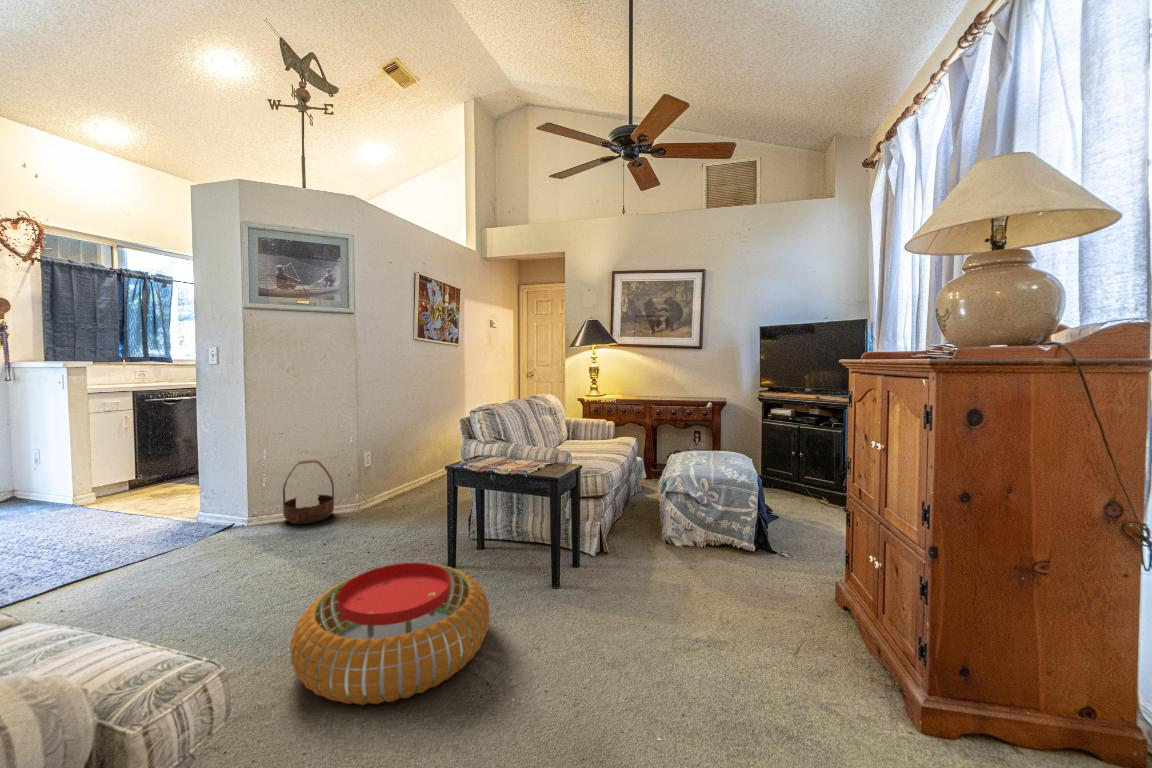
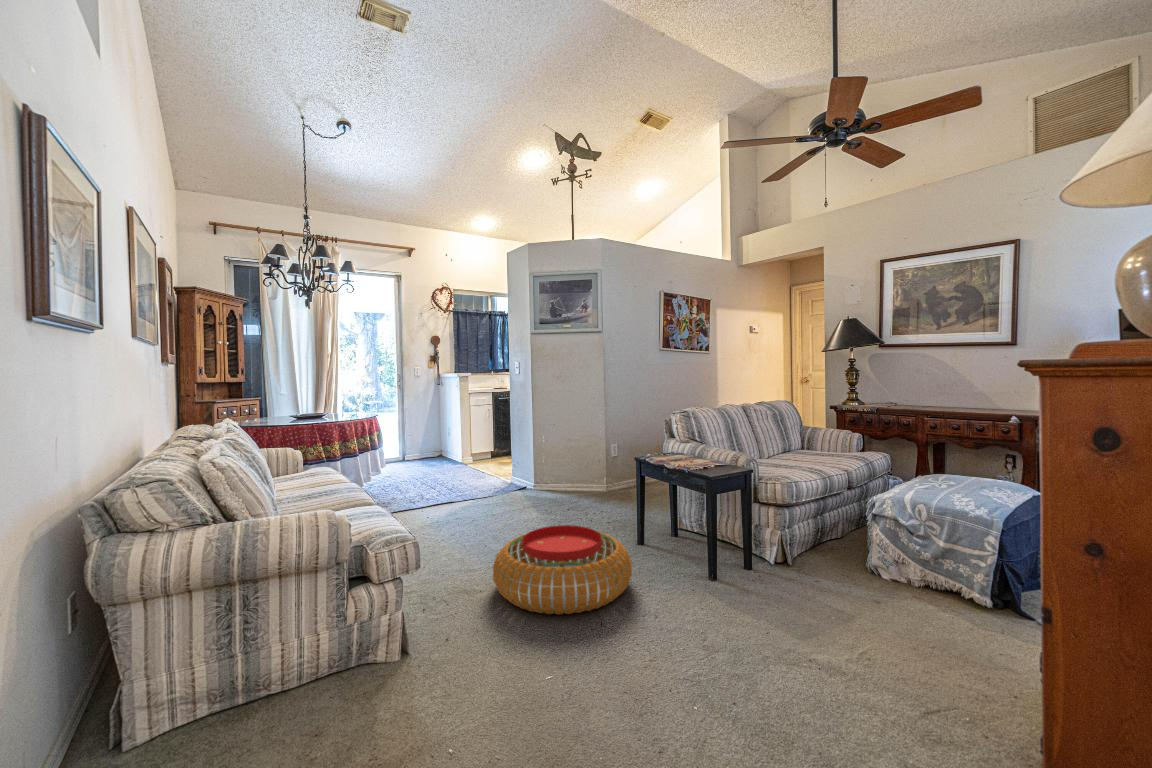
basket: present [283,460,334,524] -> none [548,449,584,498]

